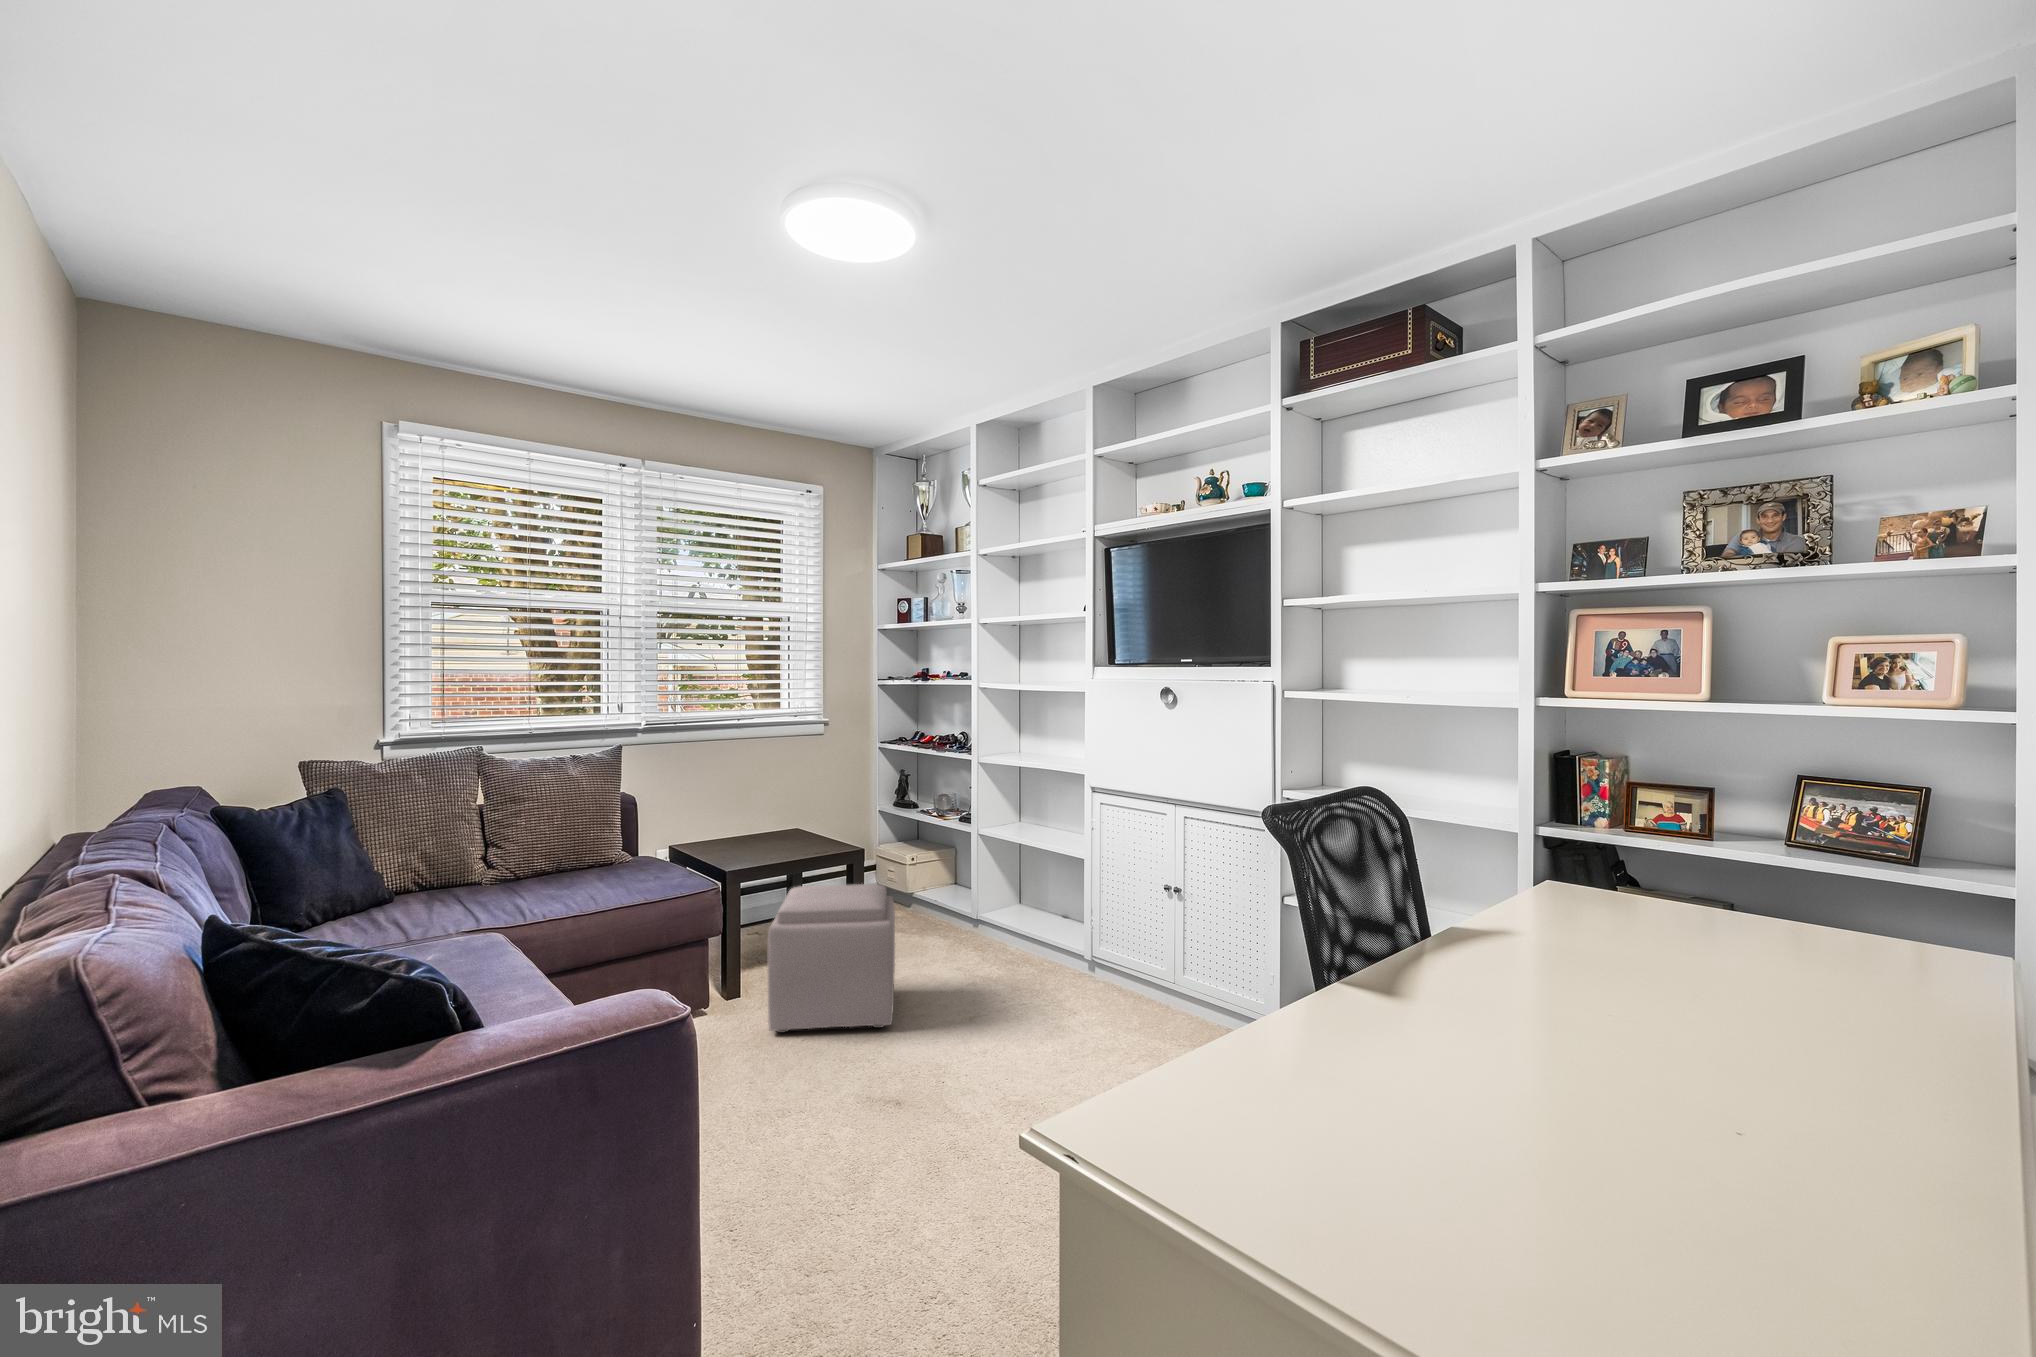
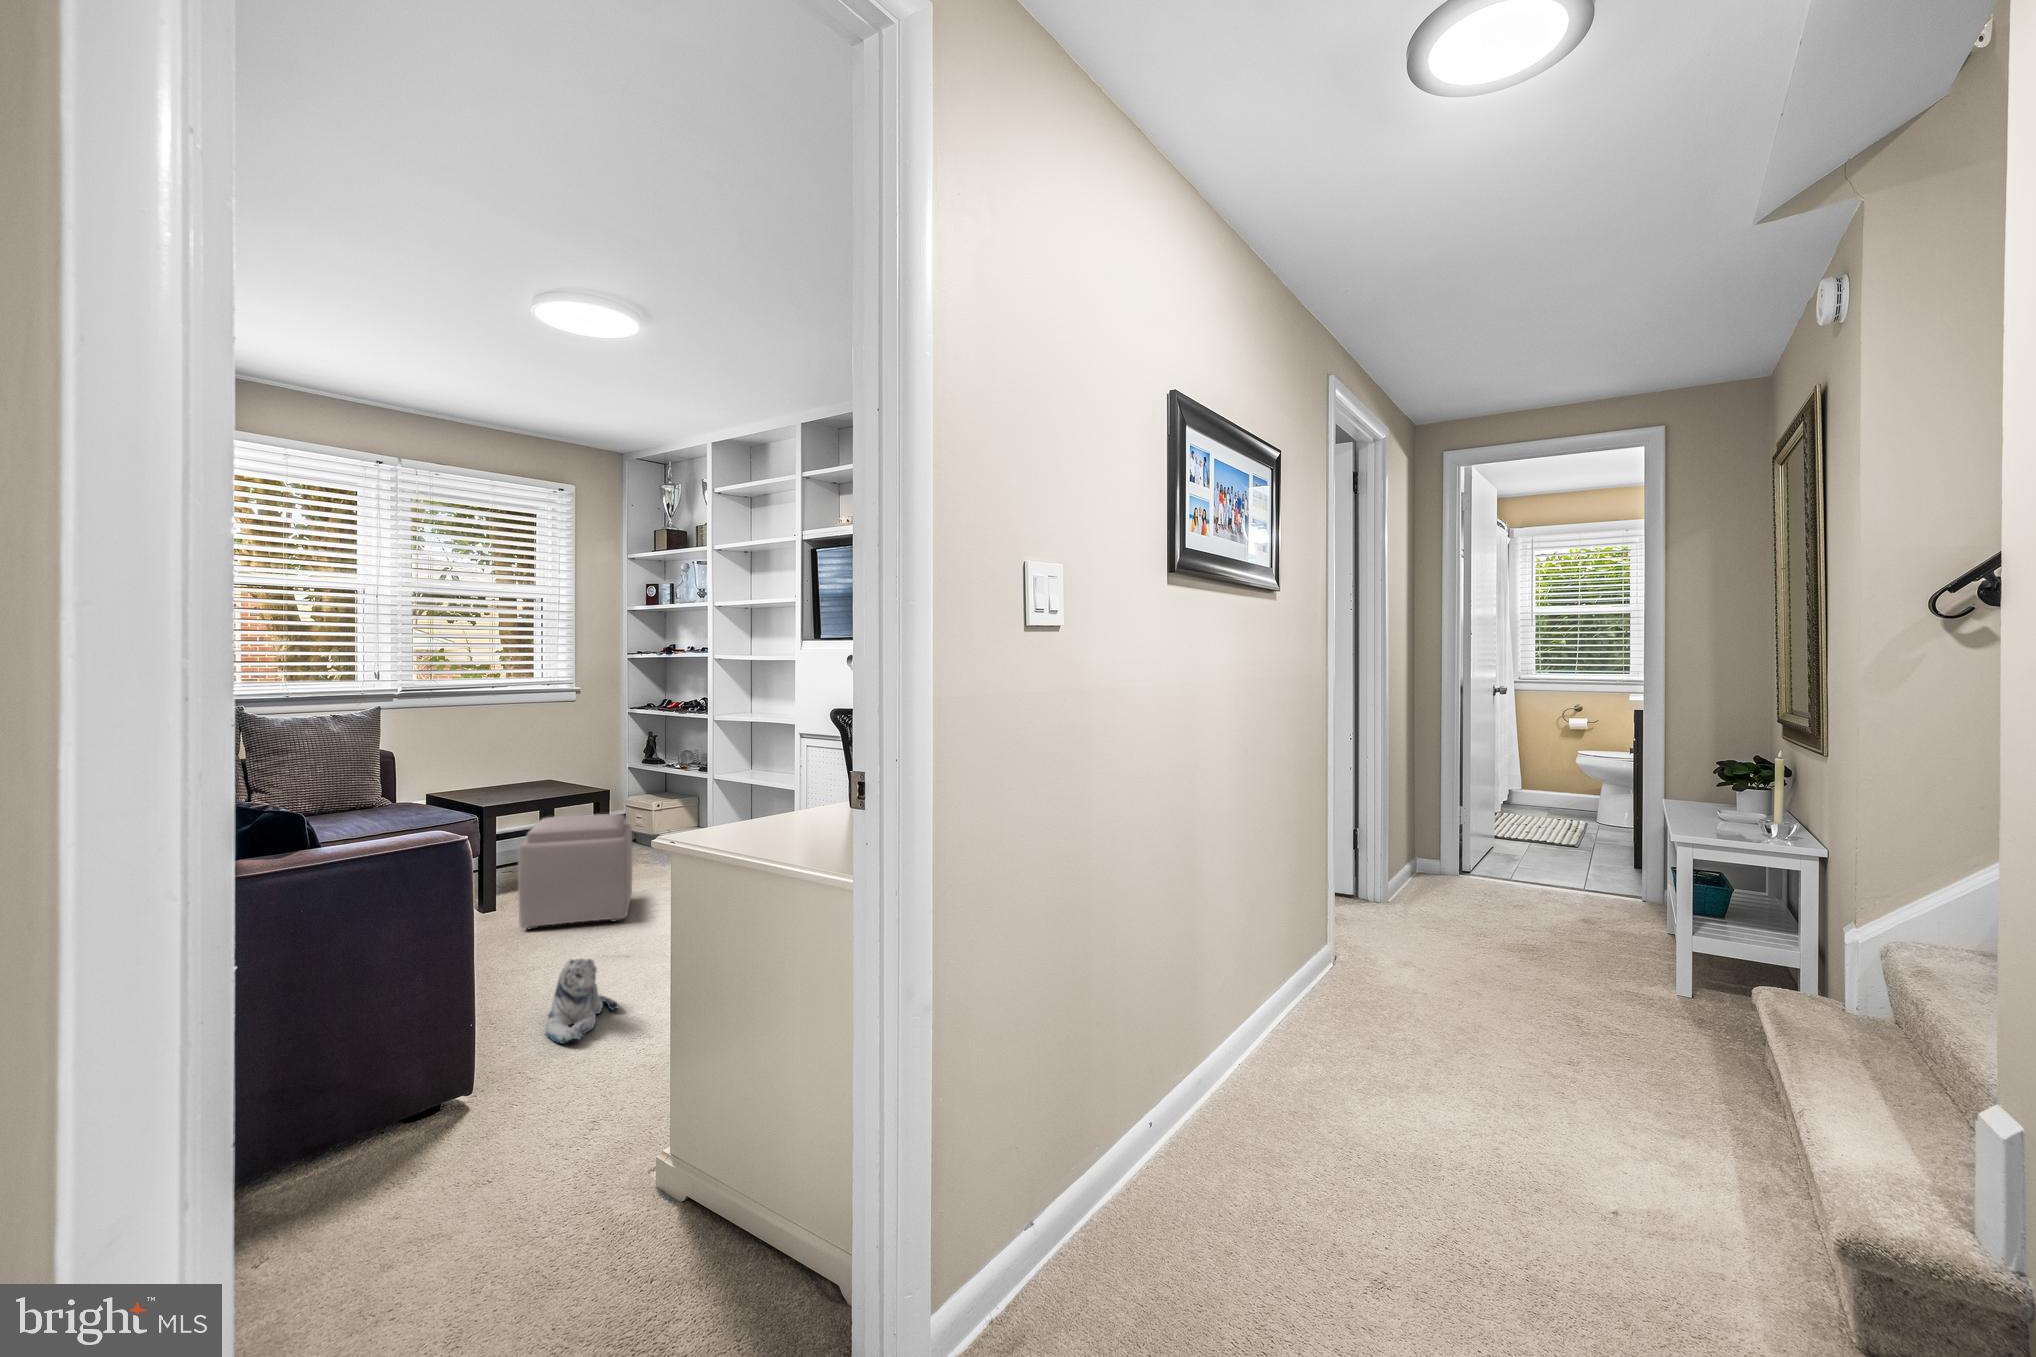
plush toy: none [810,1131,903,1270] -> present [545,959,618,1044]

